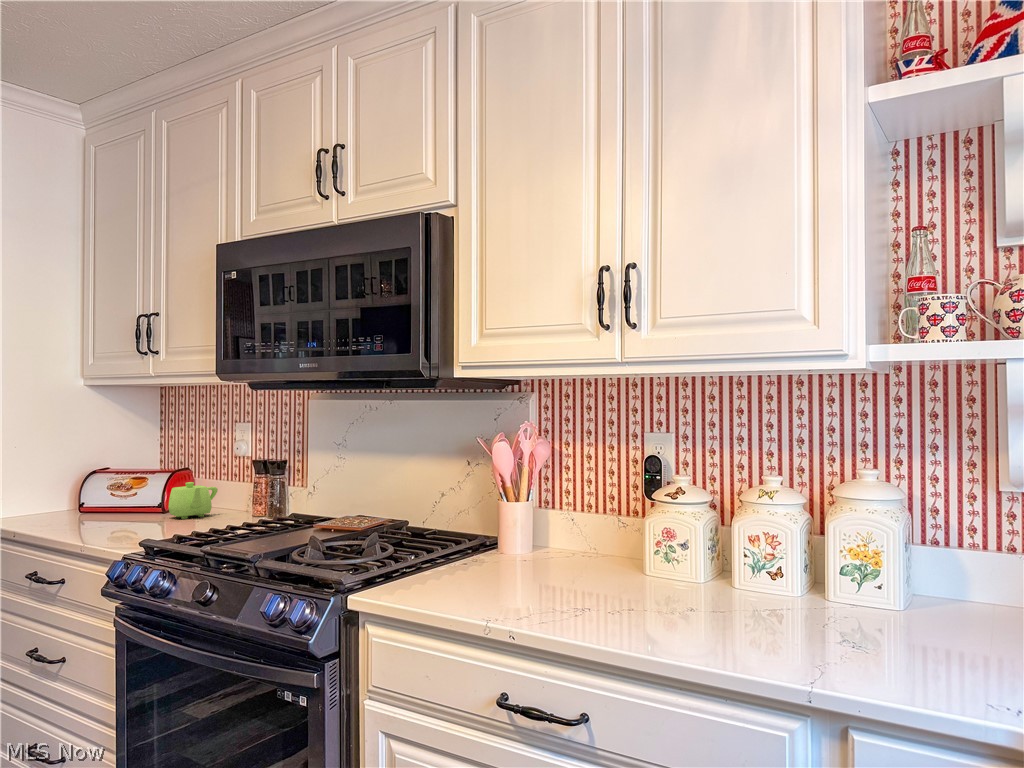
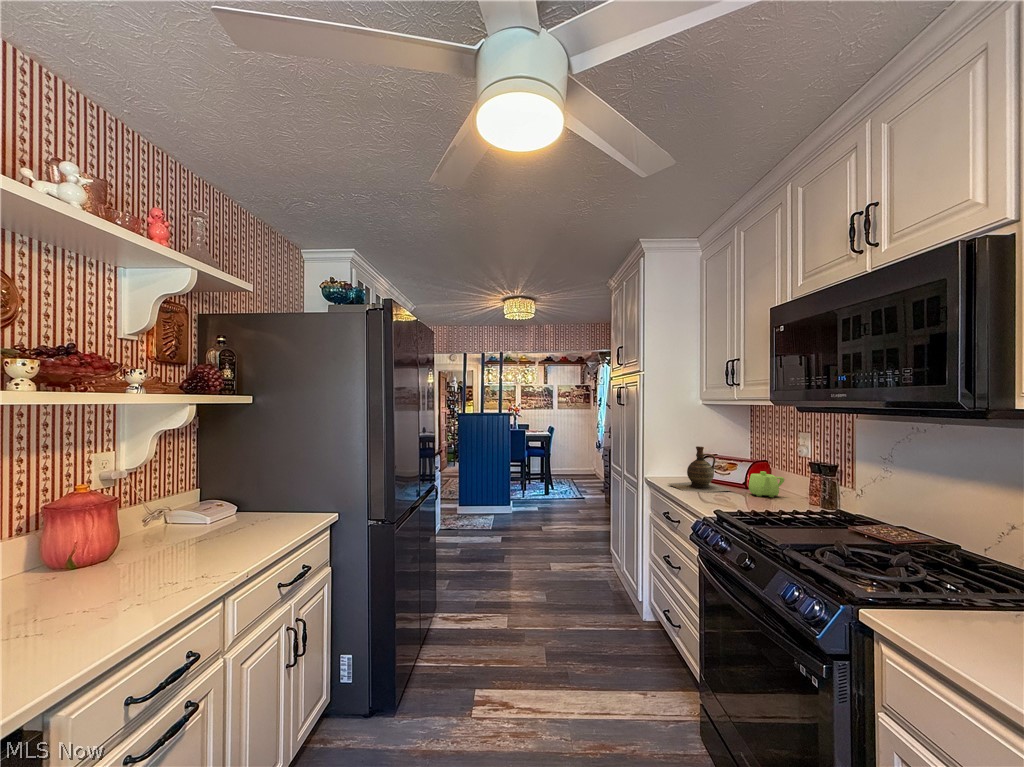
ceramic jug: none [30,456,144,532] -> present [668,446,731,493]

